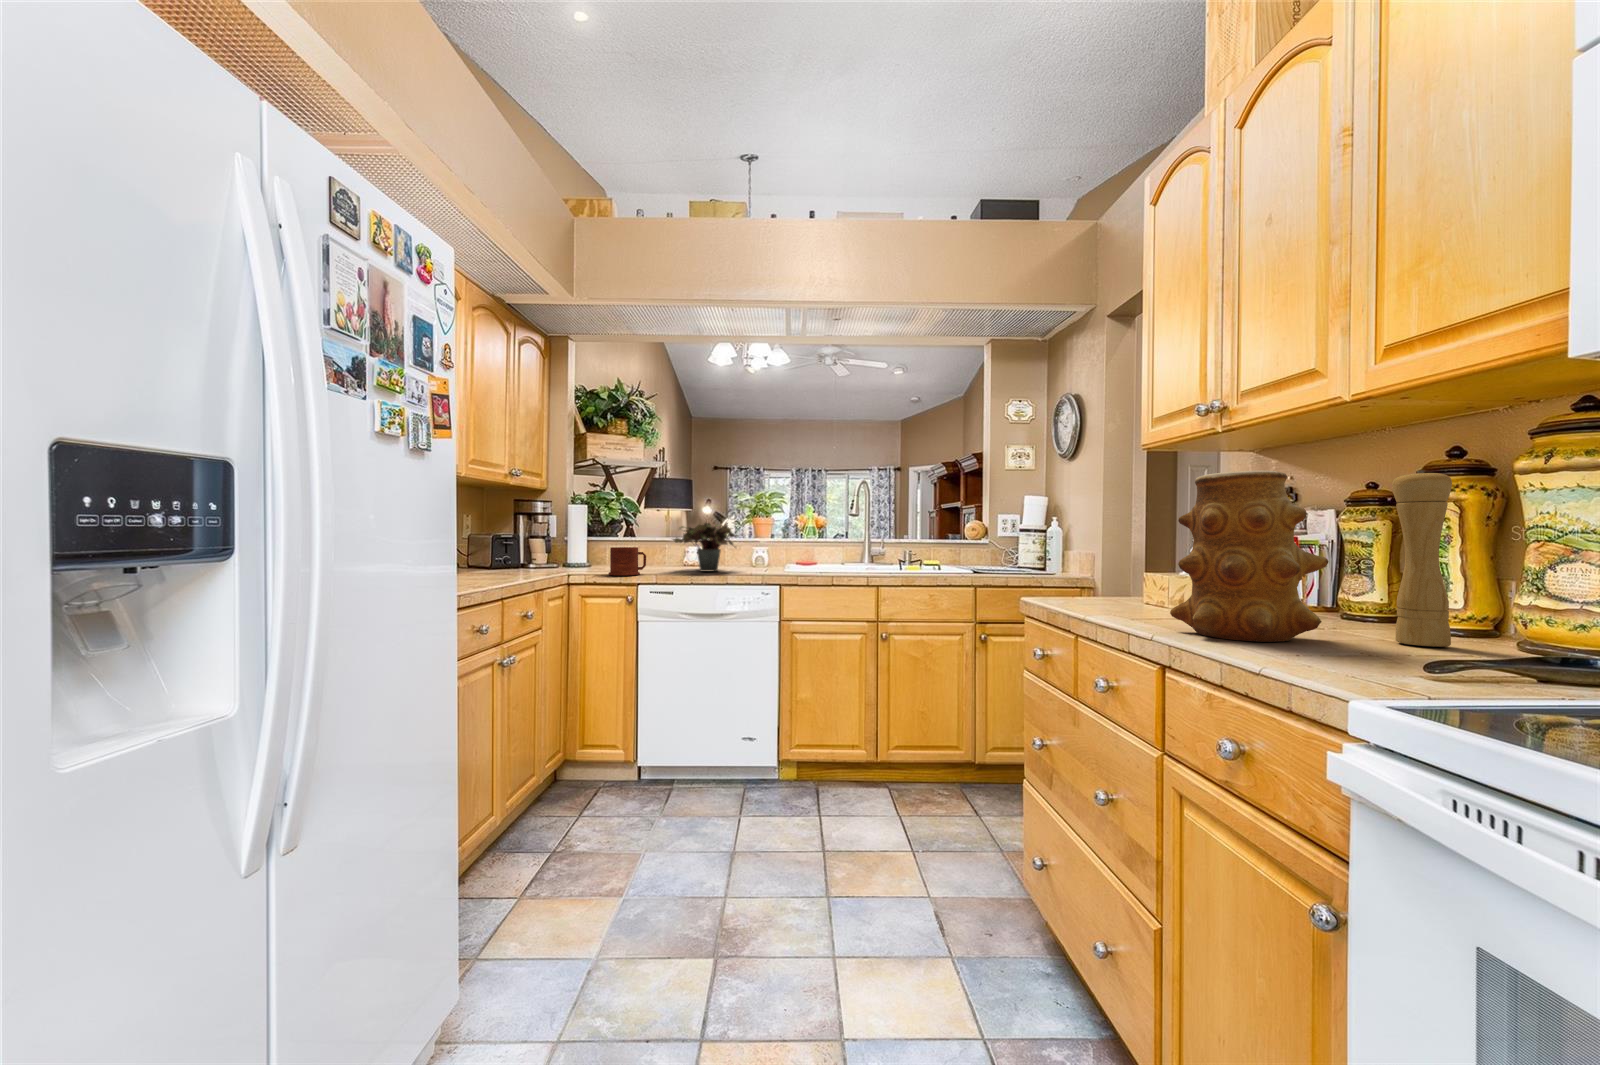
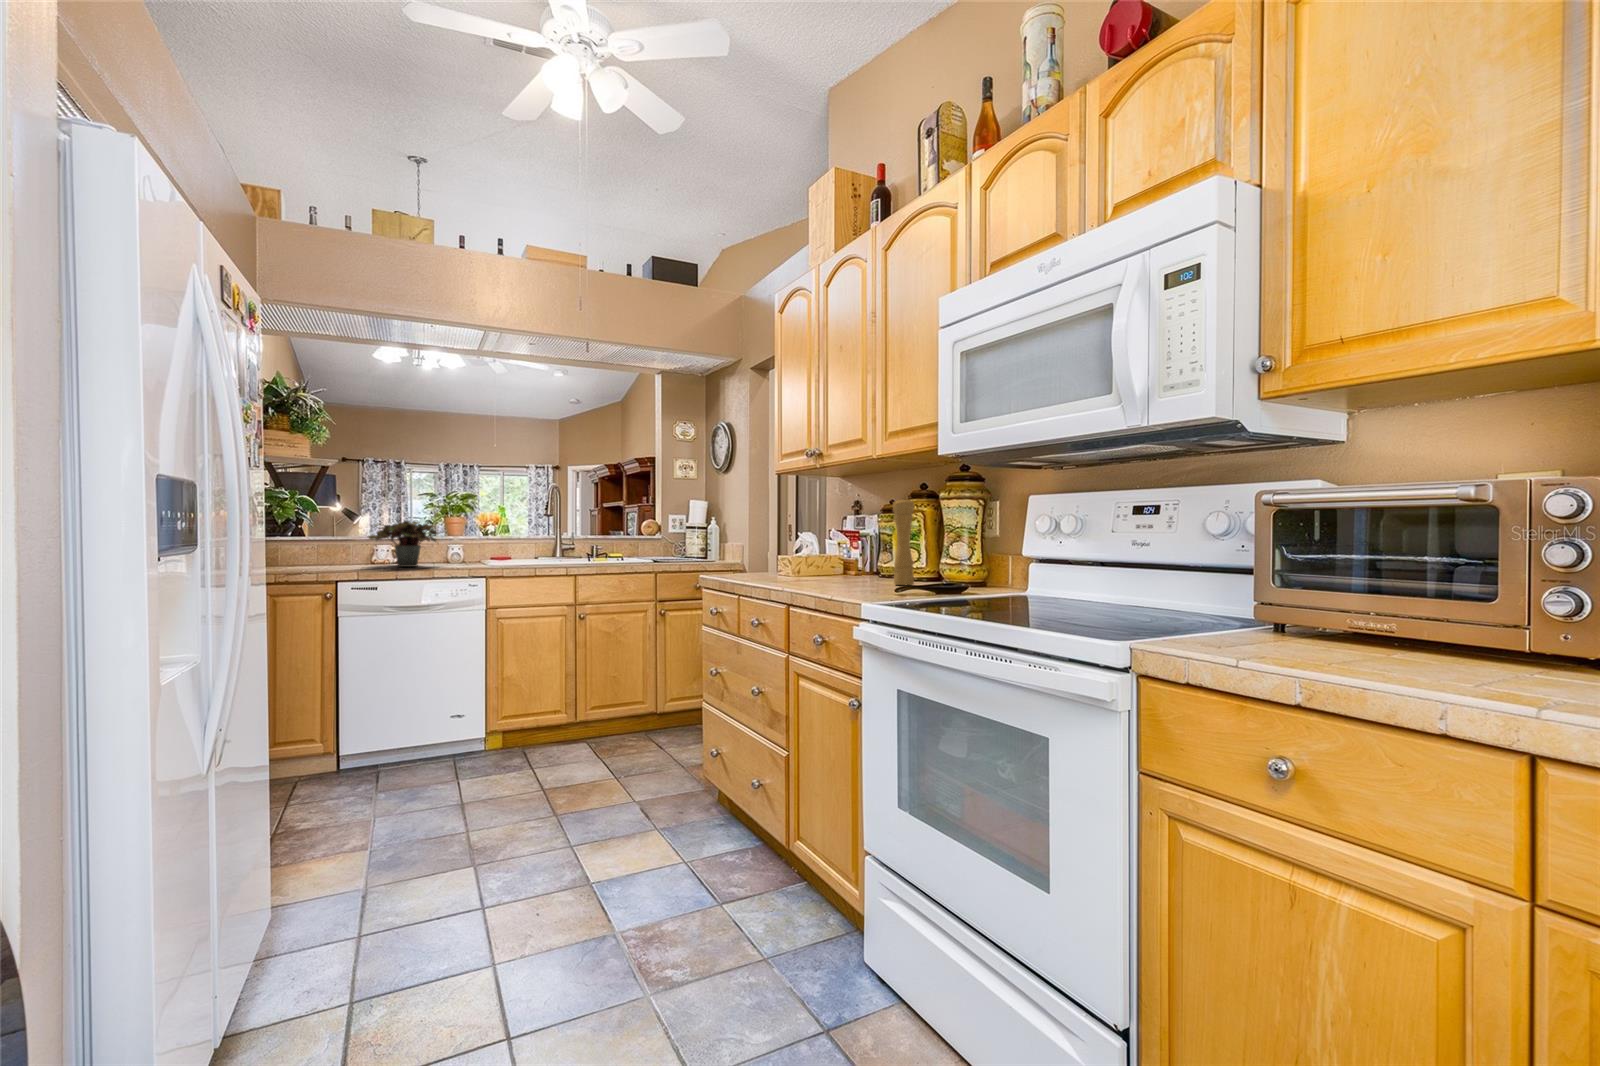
vase: present [1170,470,1329,642] -> none [795,496,866,587]
mug: present [609,547,646,575] -> none [294,545,339,573]

